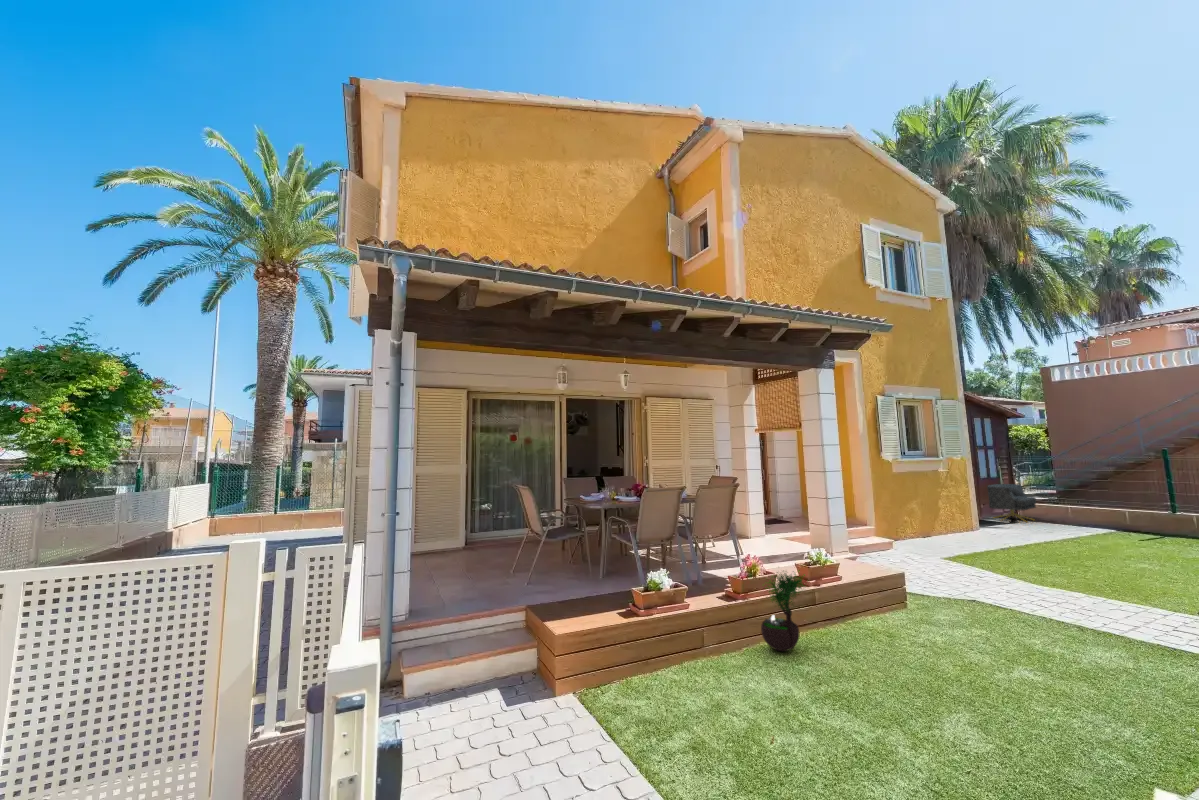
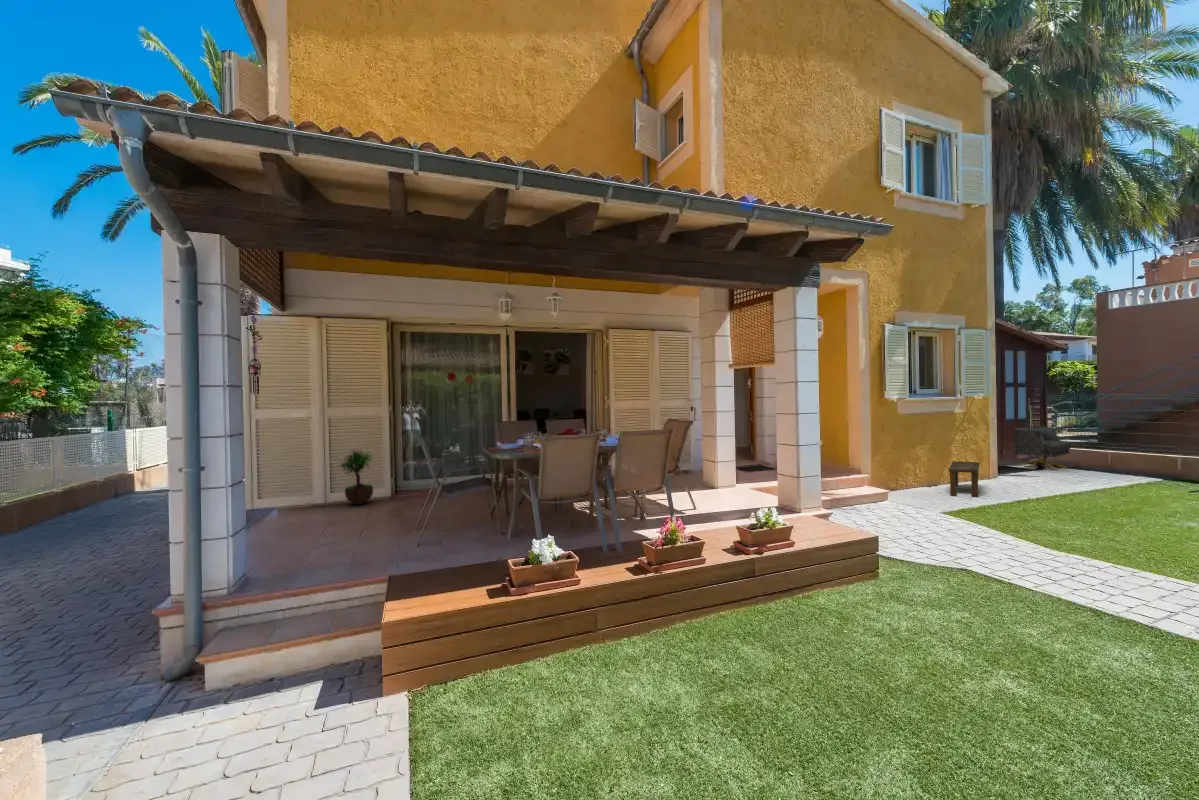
bench: none [940,514,967,545] -> present [949,461,980,497]
potted tree: present [761,573,805,651] -> present [340,450,373,504]

